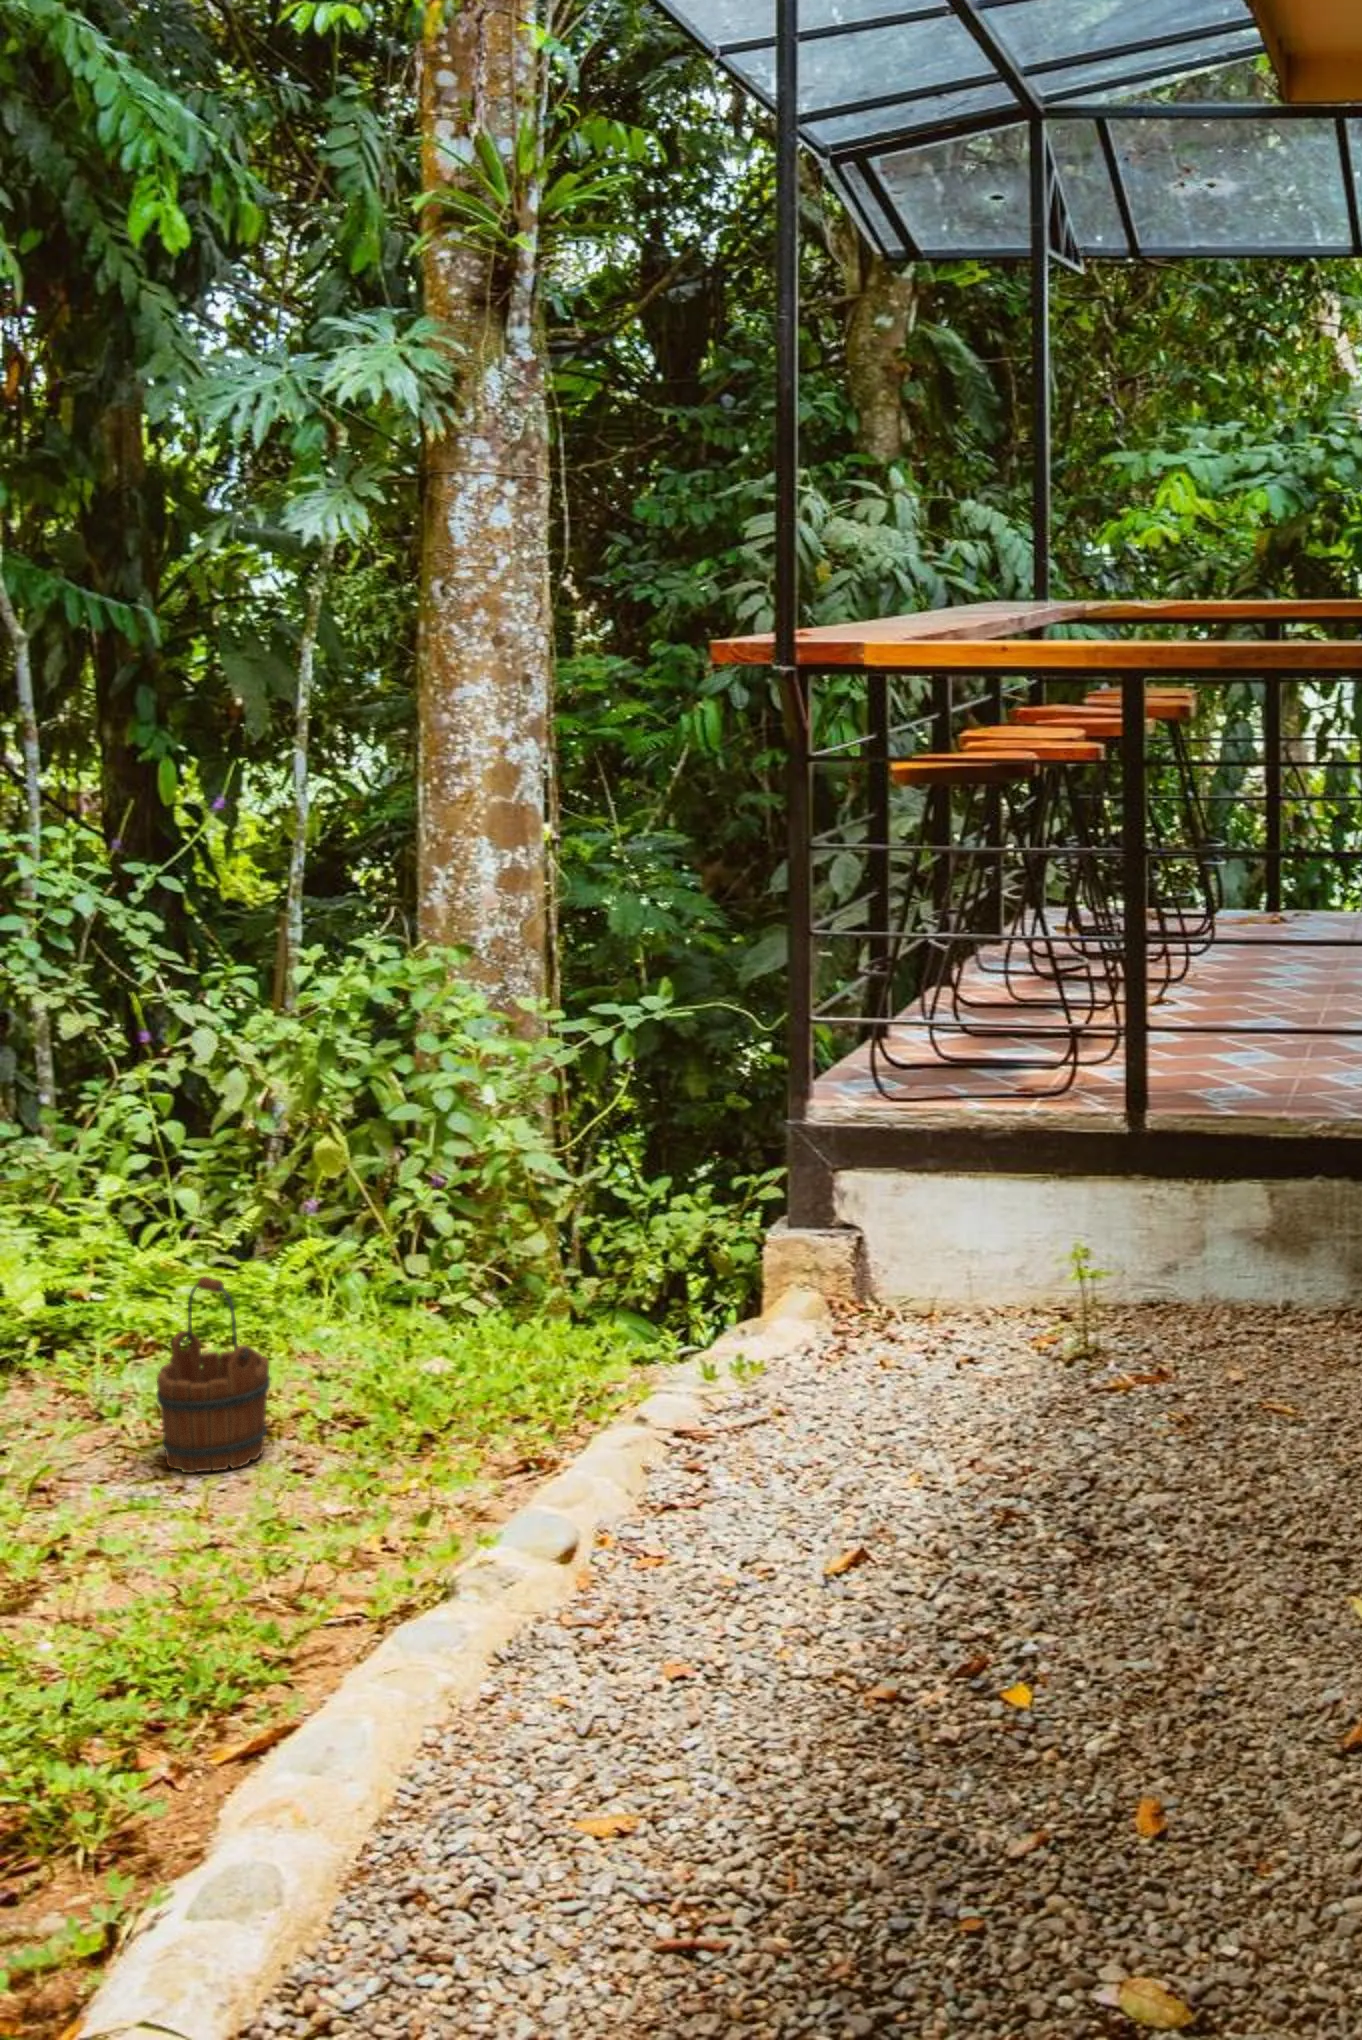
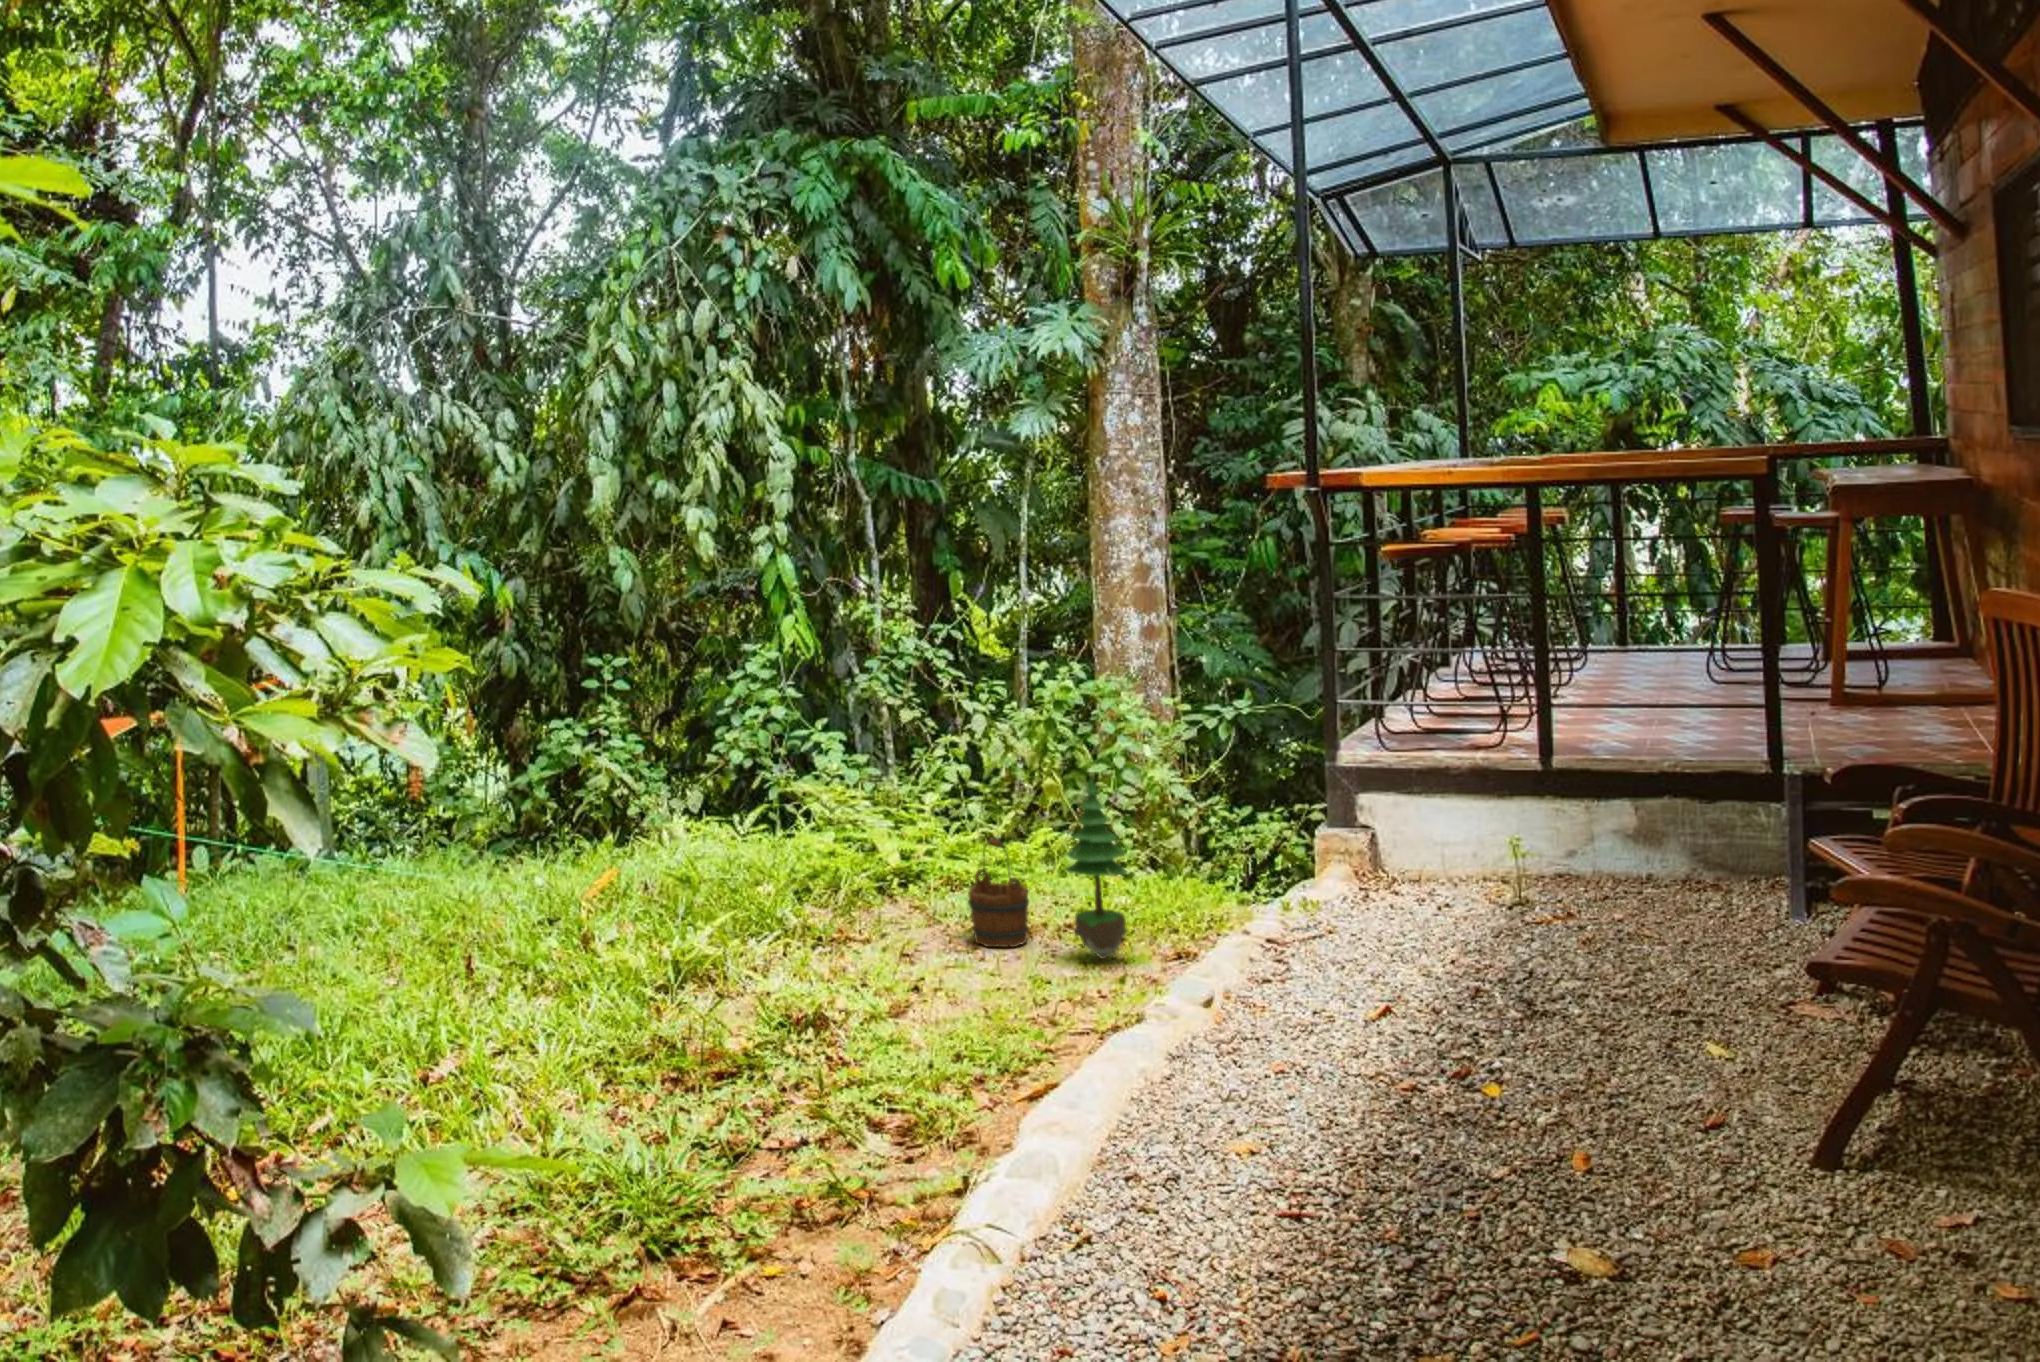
potted tree: none [333,1160,448,1474] -> present [1065,780,1127,959]

